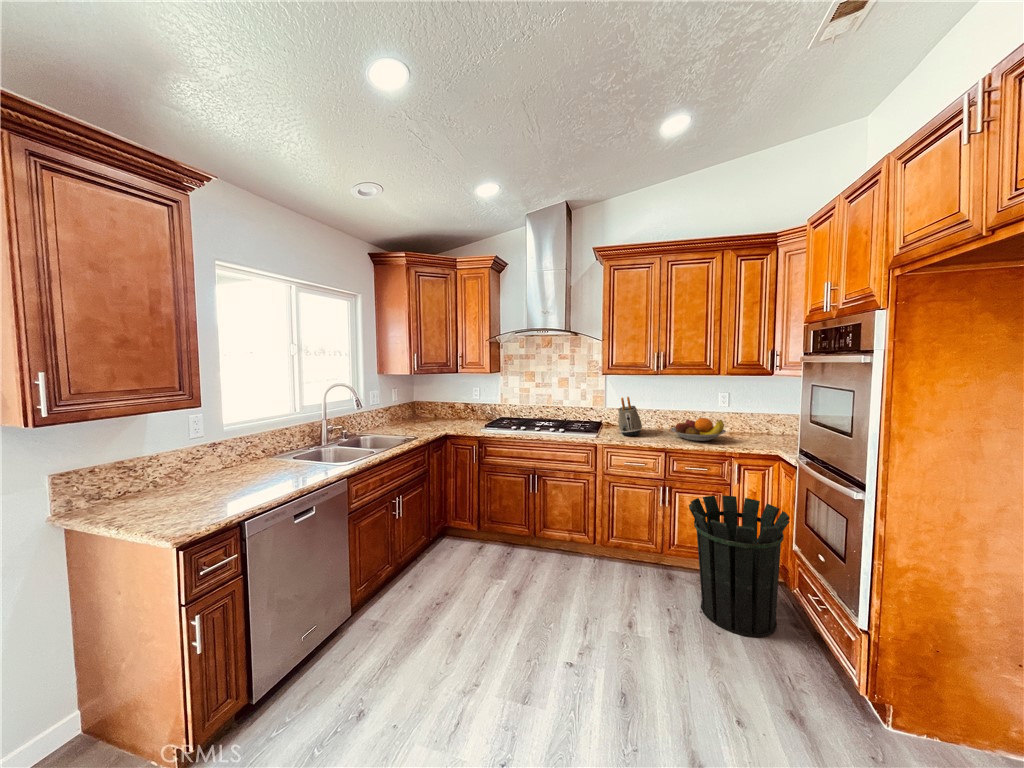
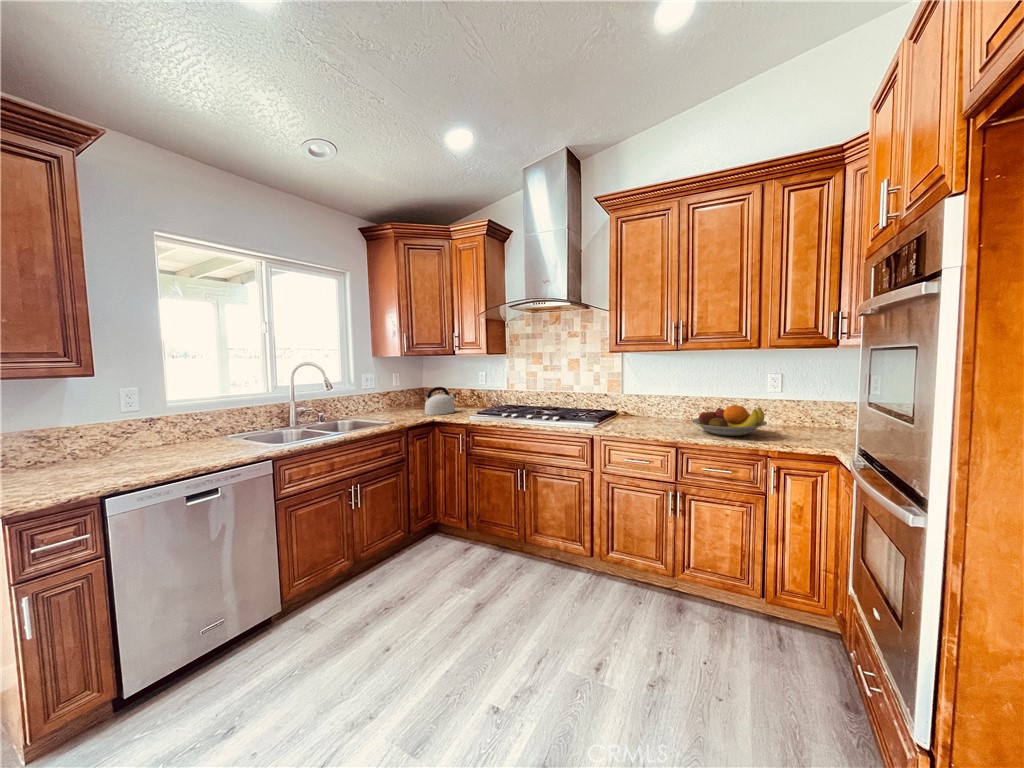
toaster: present [619,397,642,436] -> none [626,379,658,427]
kettle: none [433,403,461,429] -> present [425,387,456,415]
waste bin: present [689,496,790,637] -> none [691,508,836,714]

